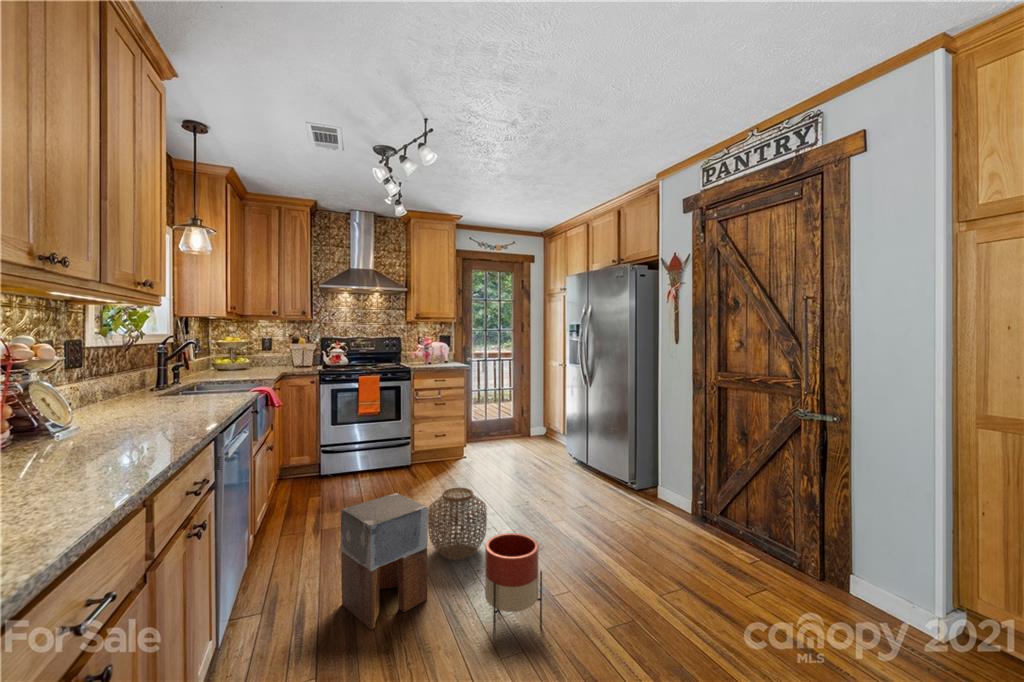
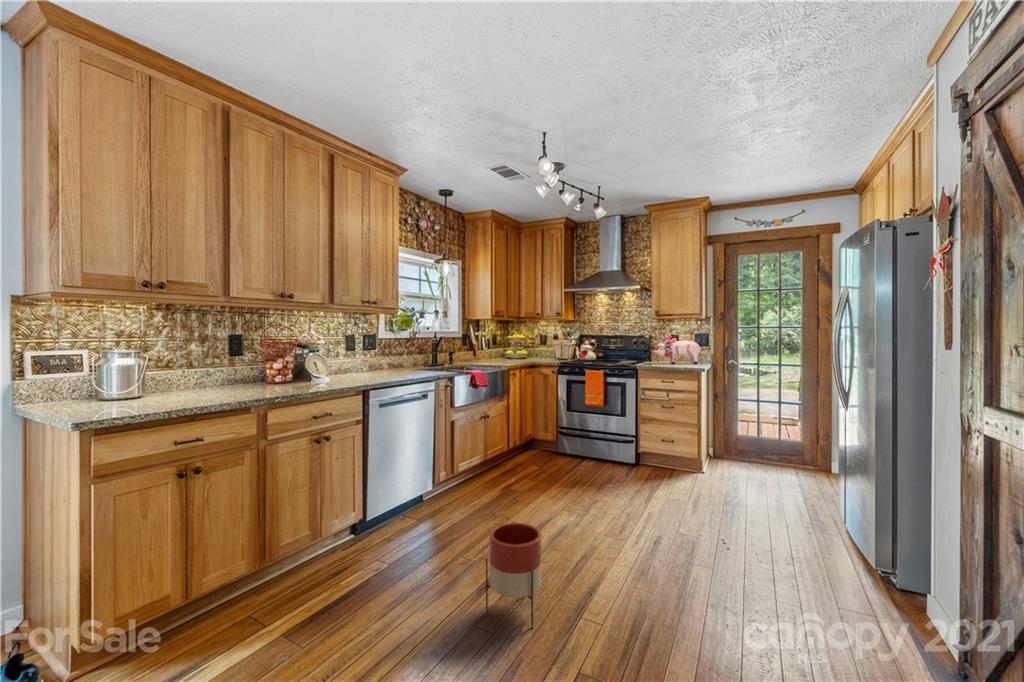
woven basket: present [428,488,487,560] -> none [536,480,593,550]
stool: present [341,493,428,630] -> none [440,465,499,561]

